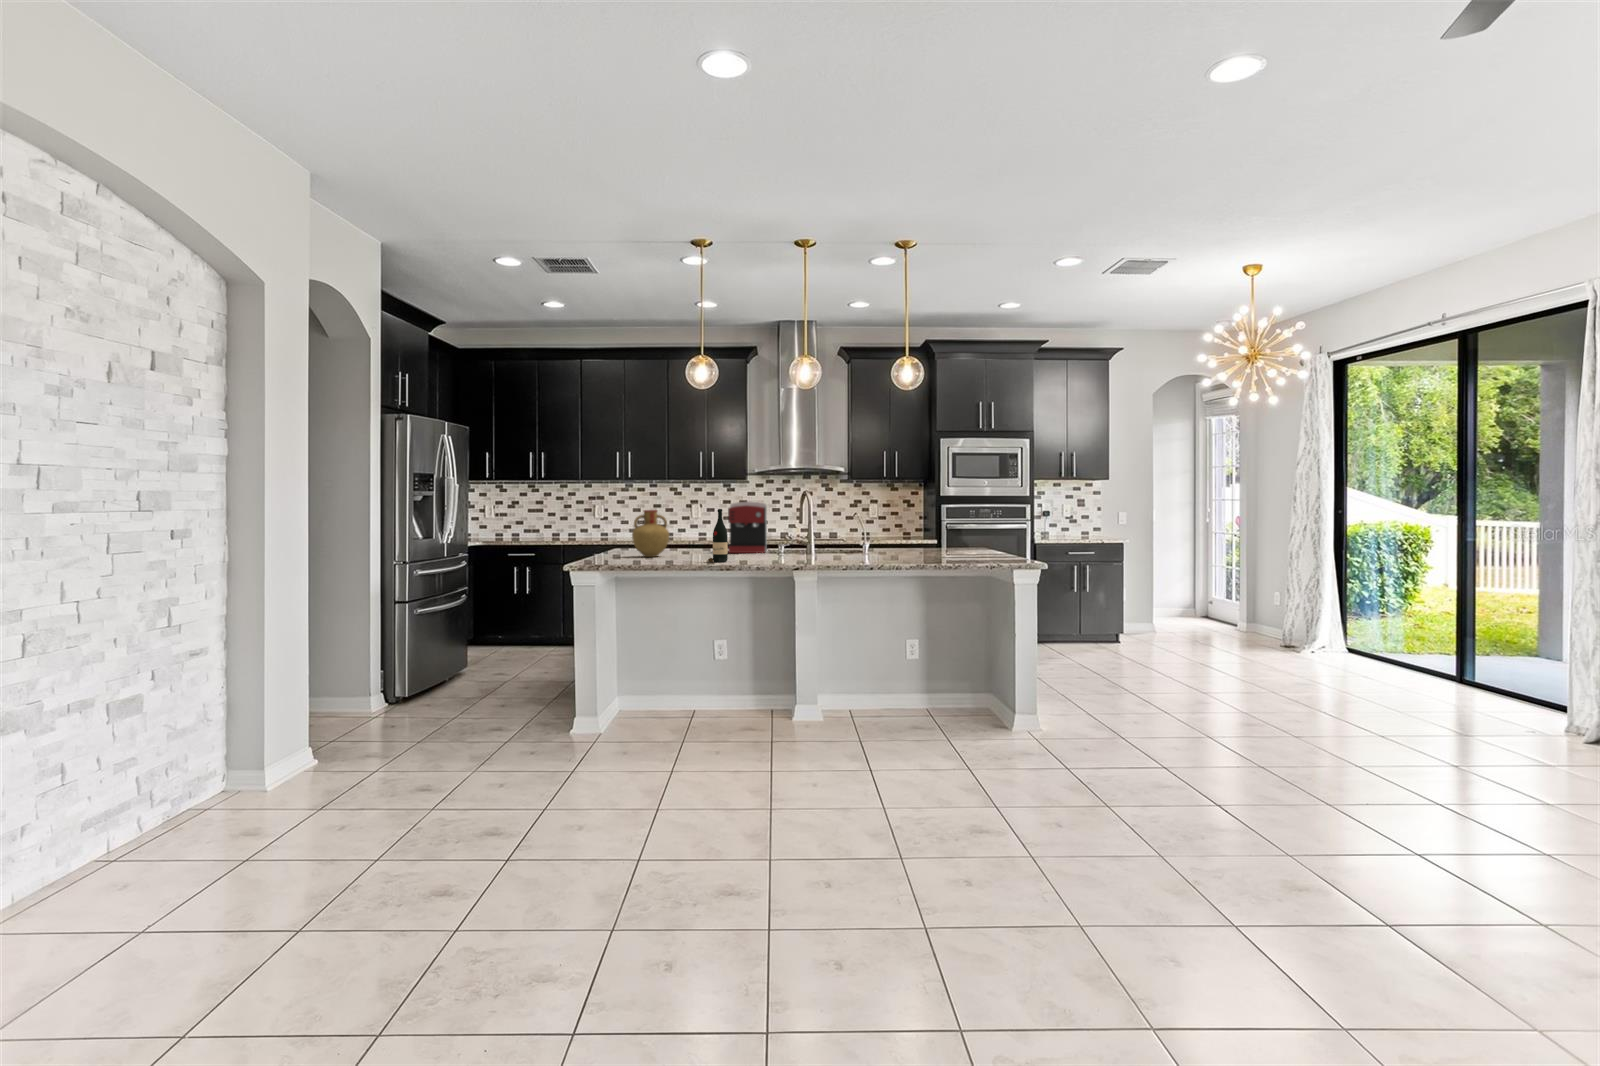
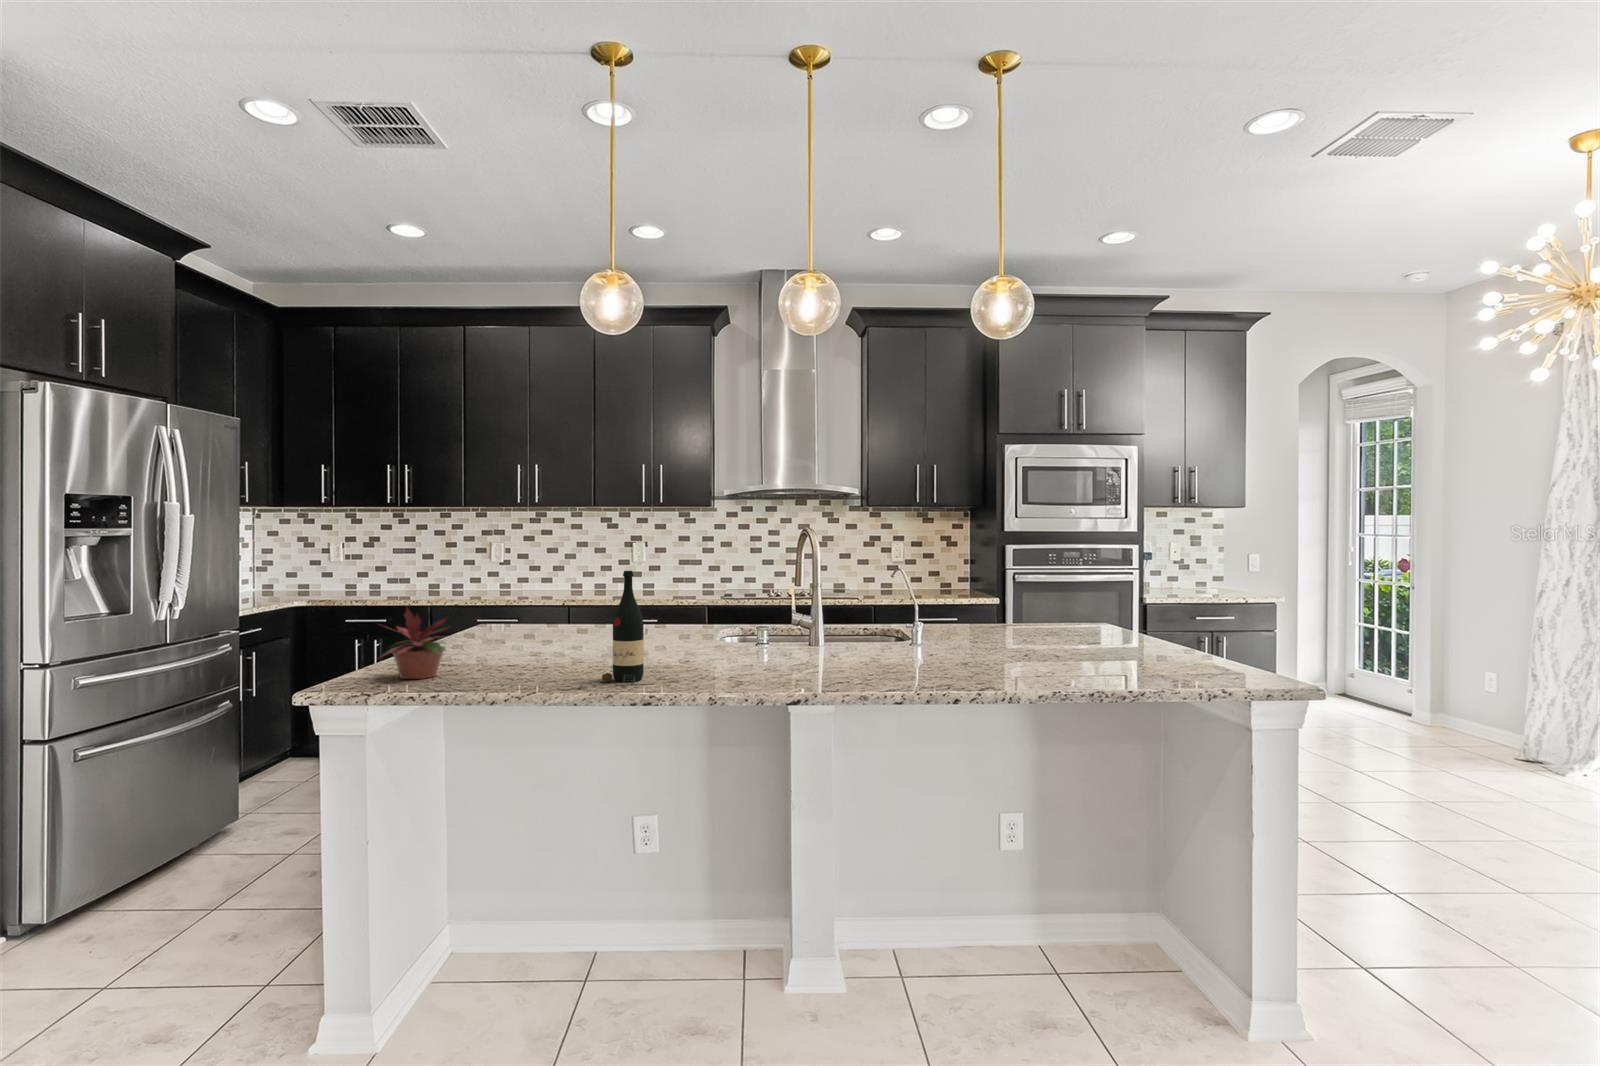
coffee maker: present [728,501,767,553] -> none [665,546,735,638]
vase: present [632,510,669,557] -> none [482,564,553,651]
potted plant: none [594,526,635,563] -> present [383,608,446,679]

